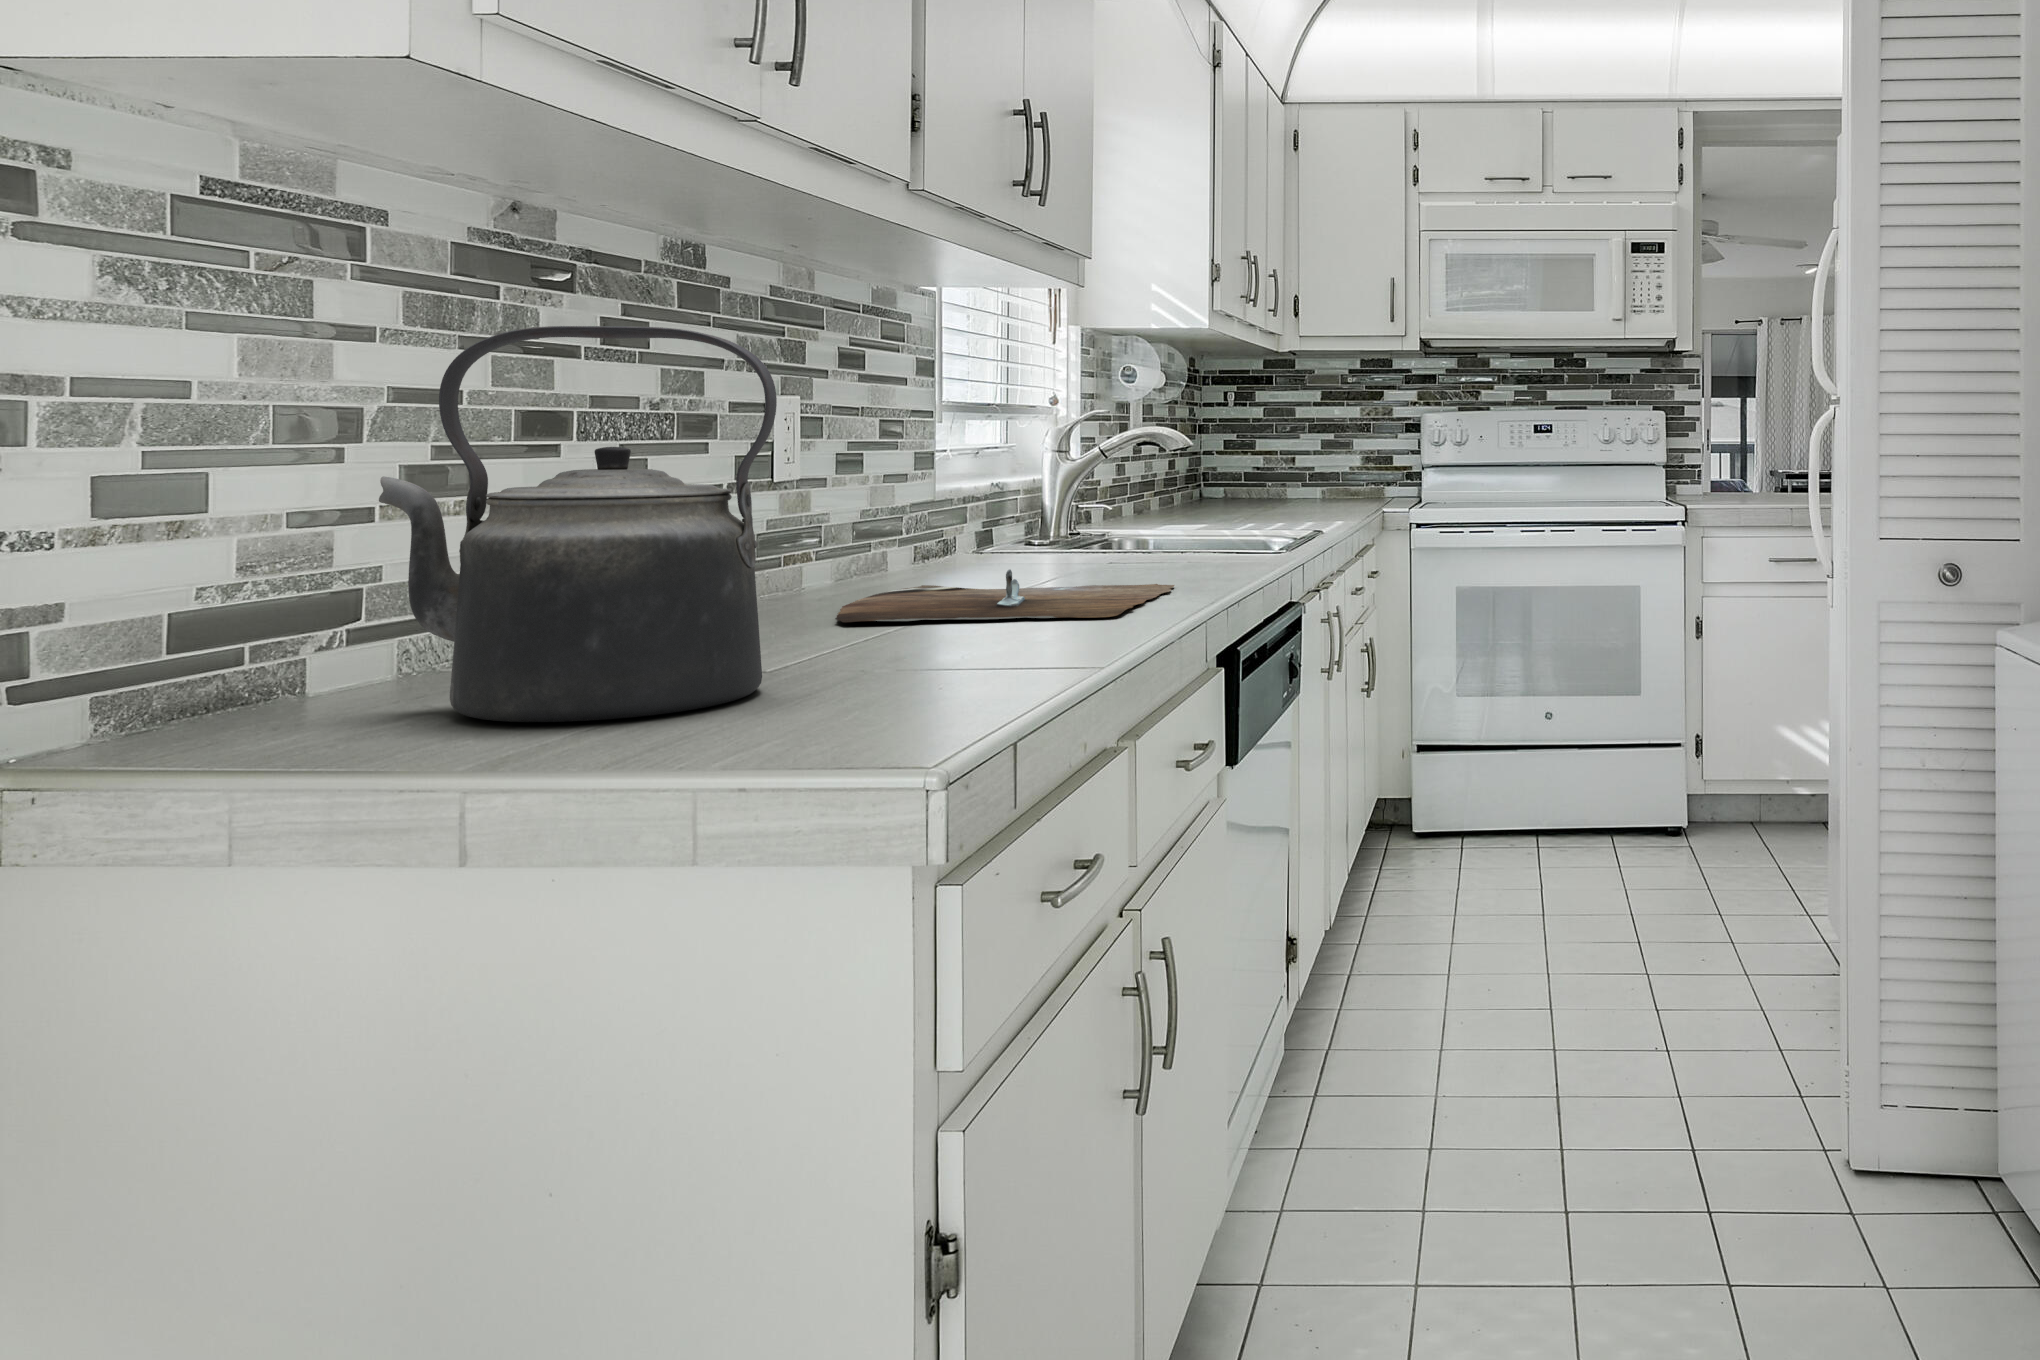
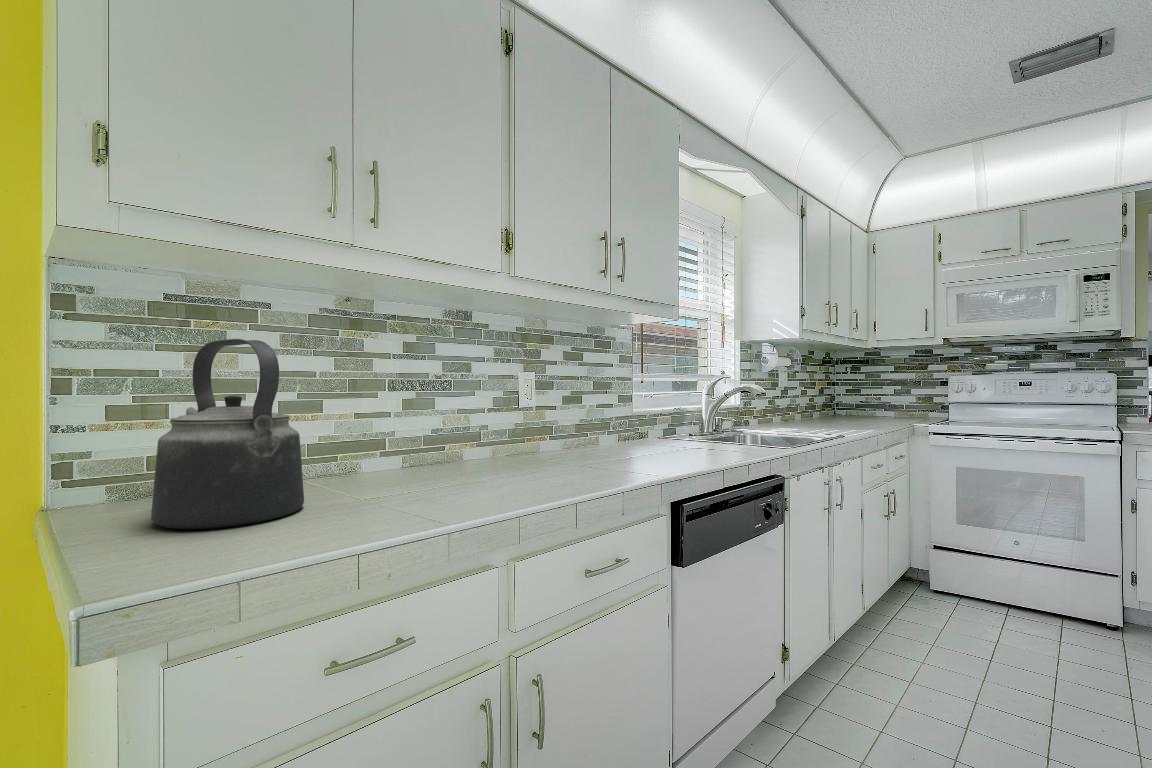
cutting board: present [835,569,1174,622] -> none [465,455,660,488]

